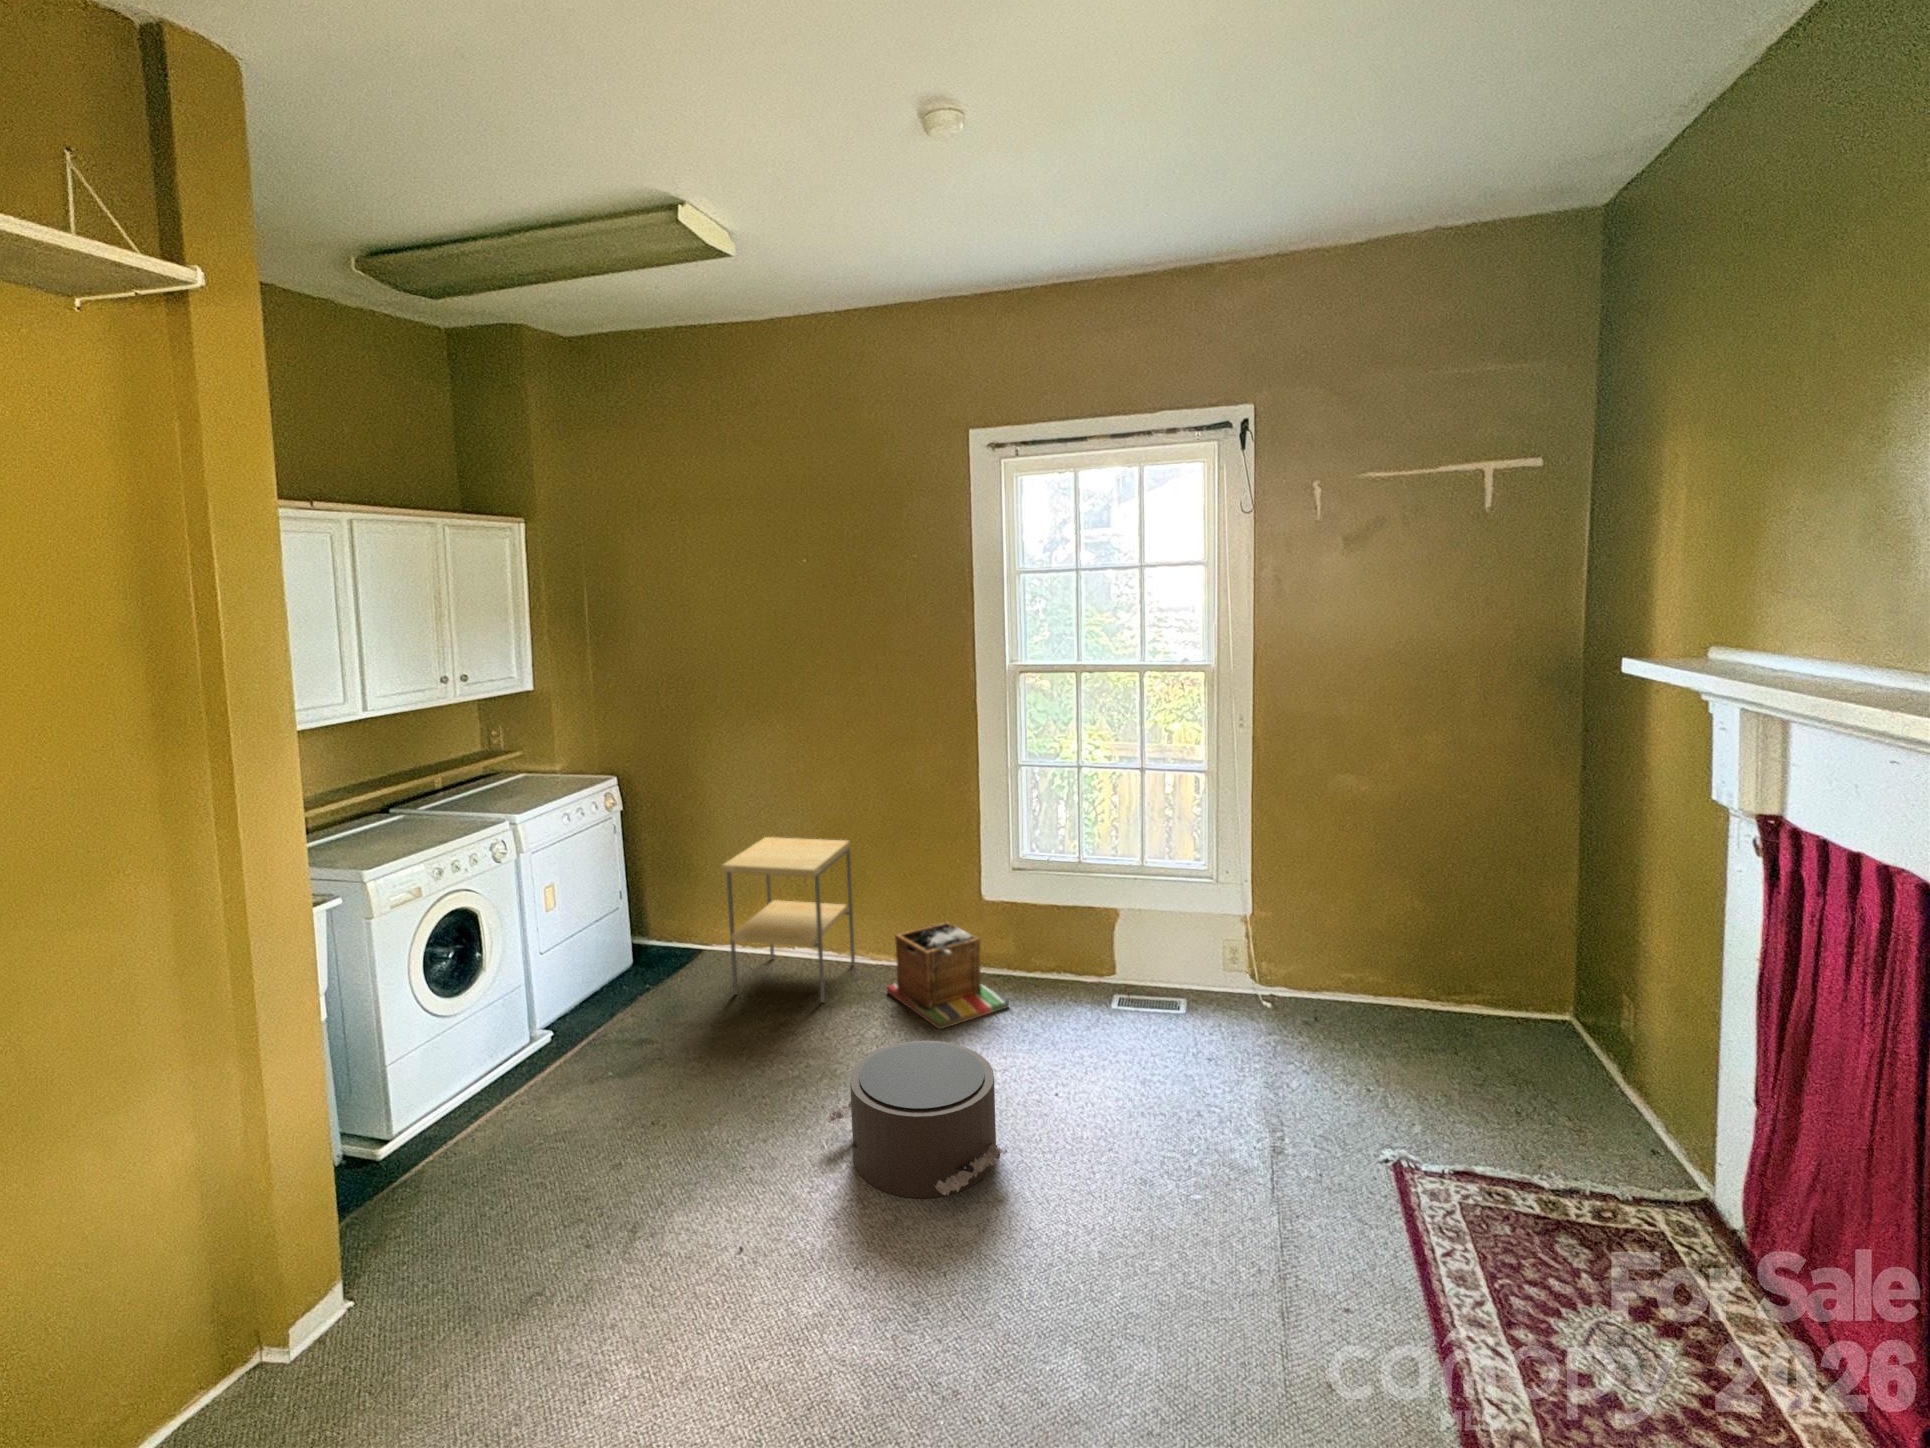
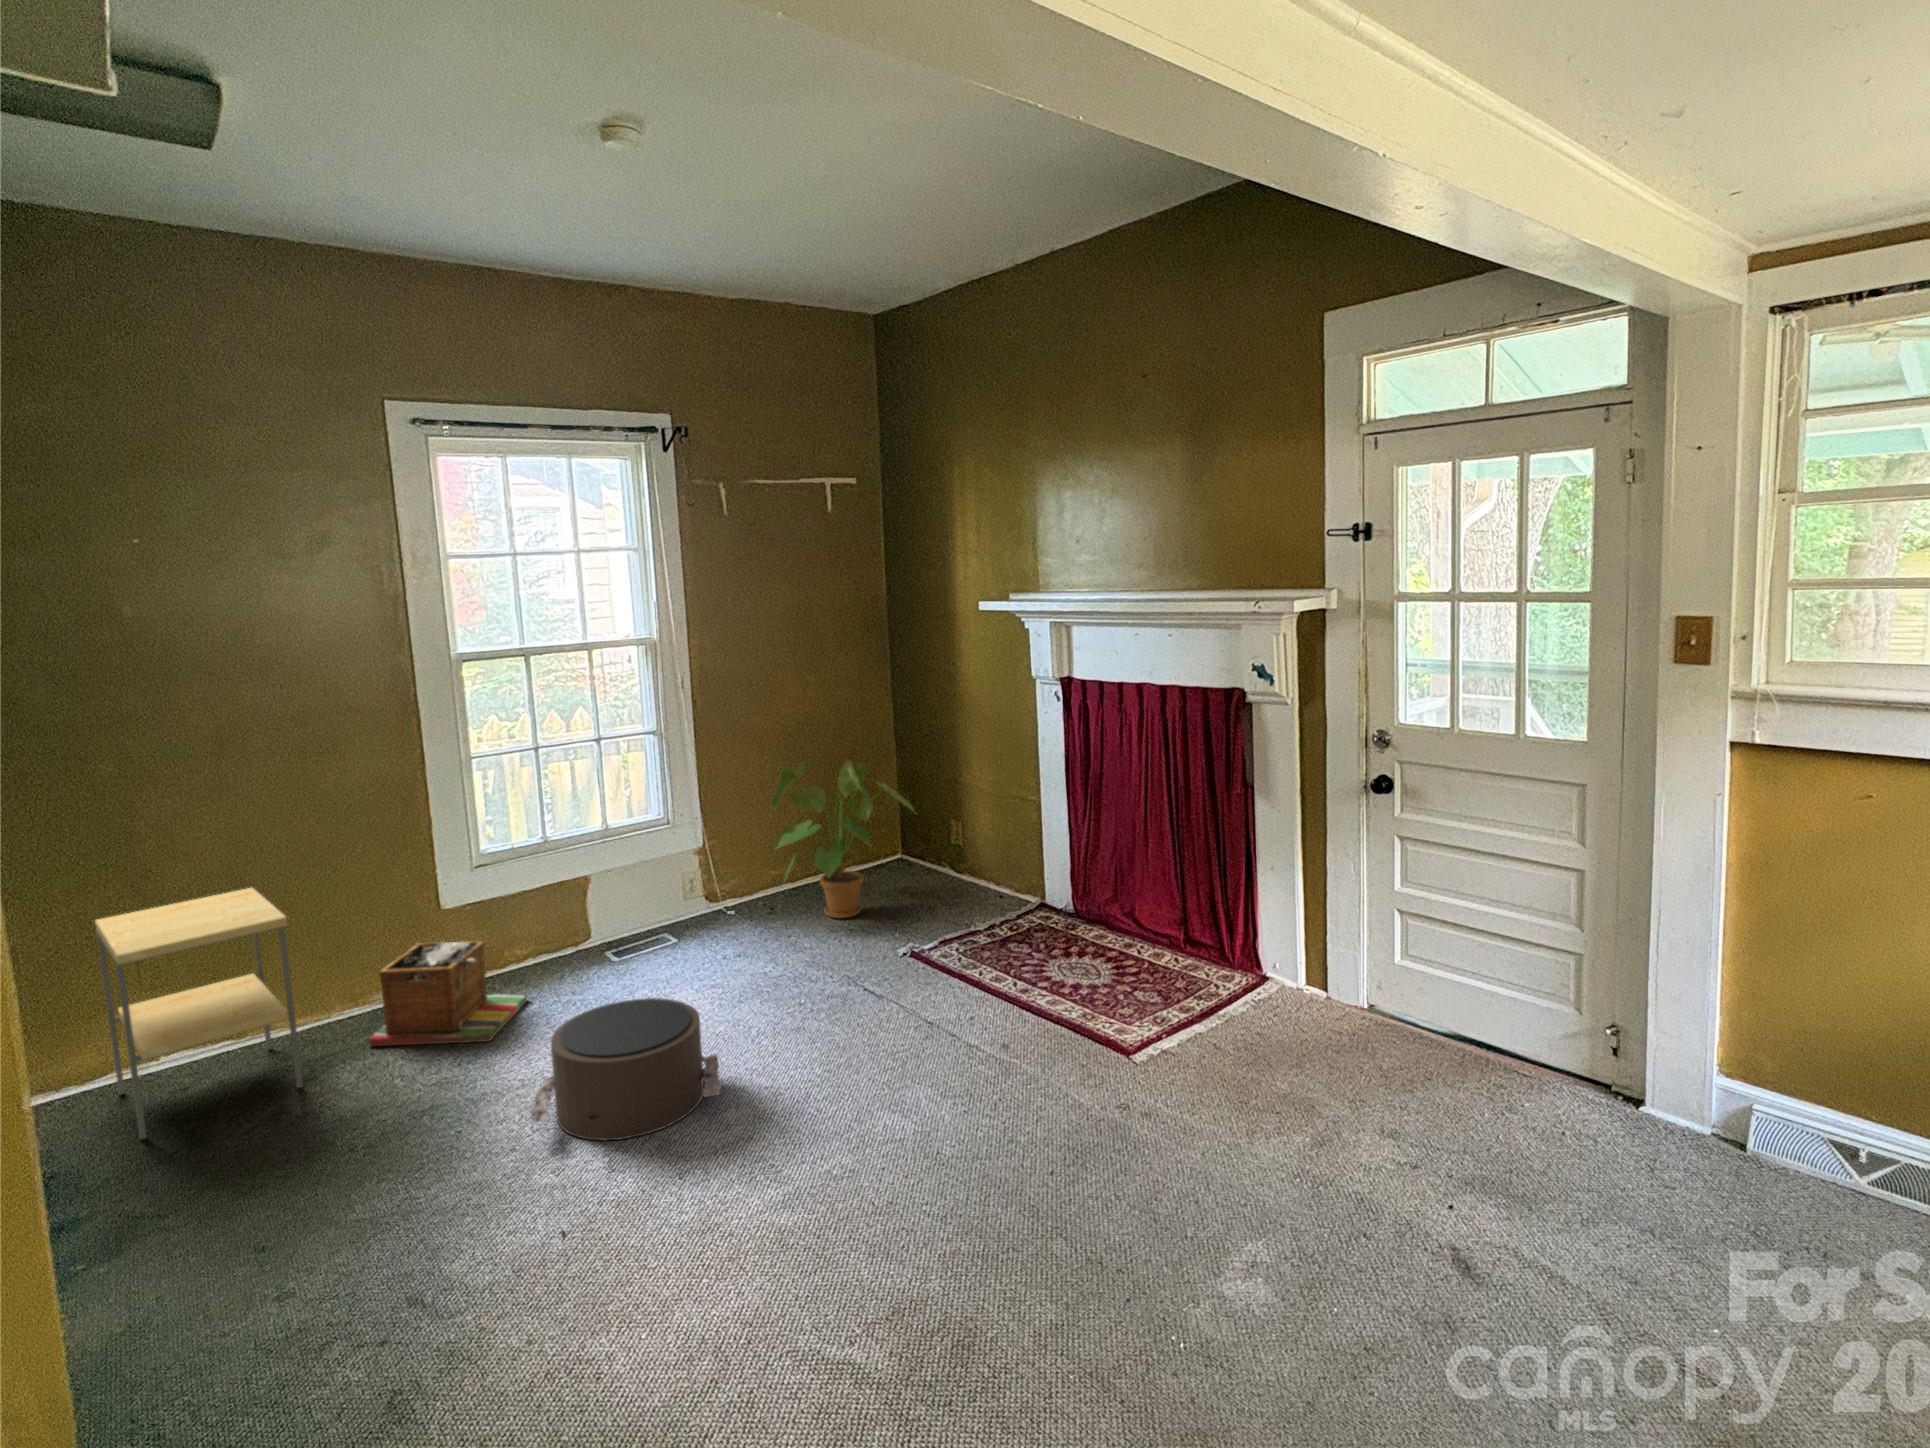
house plant: none [1294,850,1537,1071] -> present [770,760,917,918]

